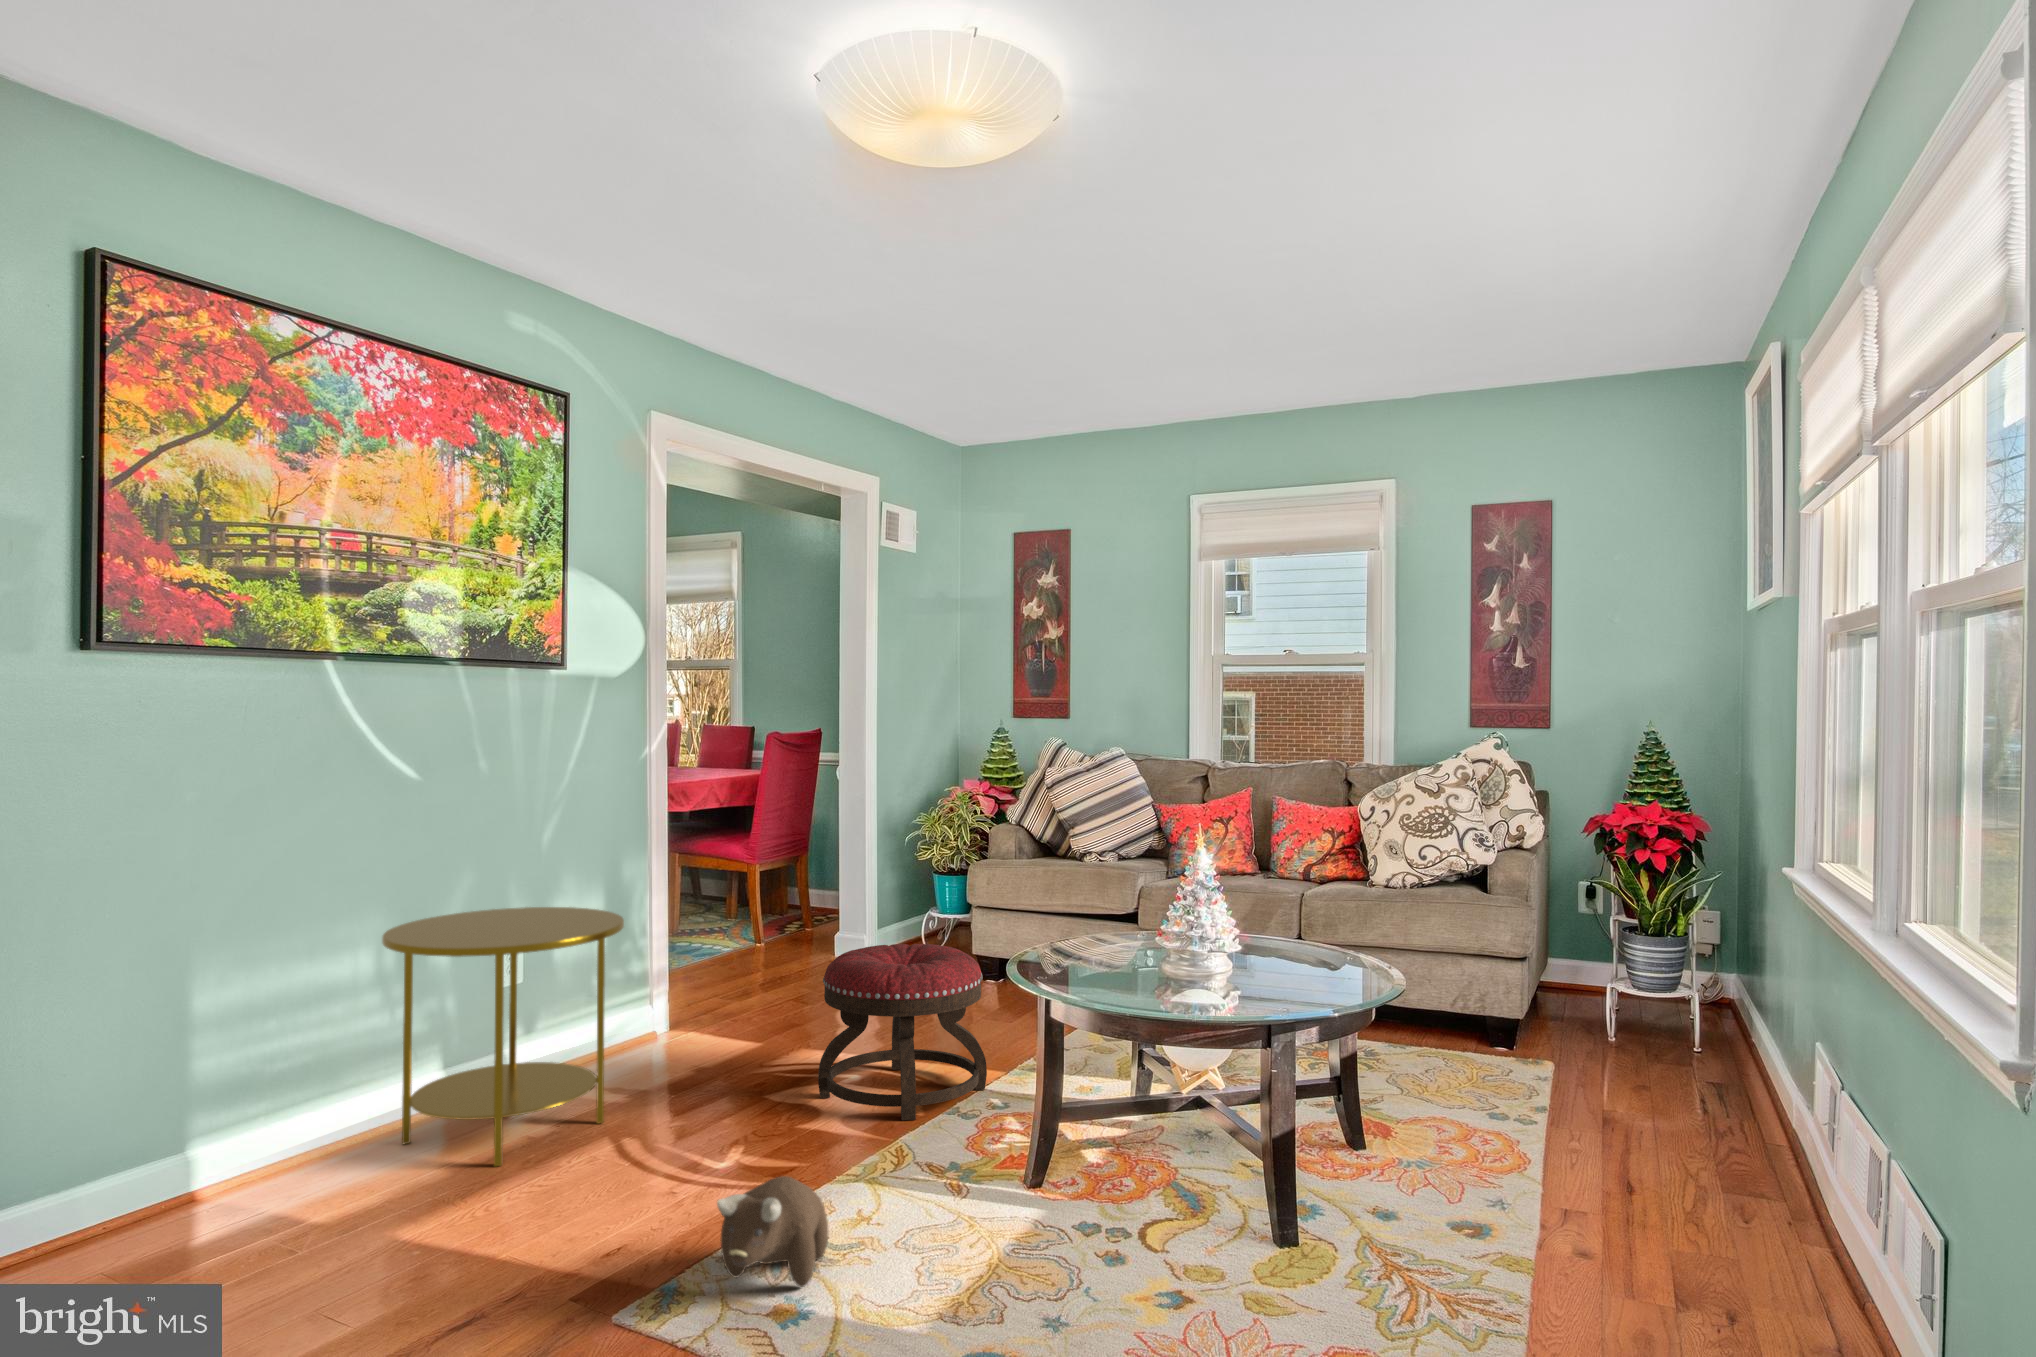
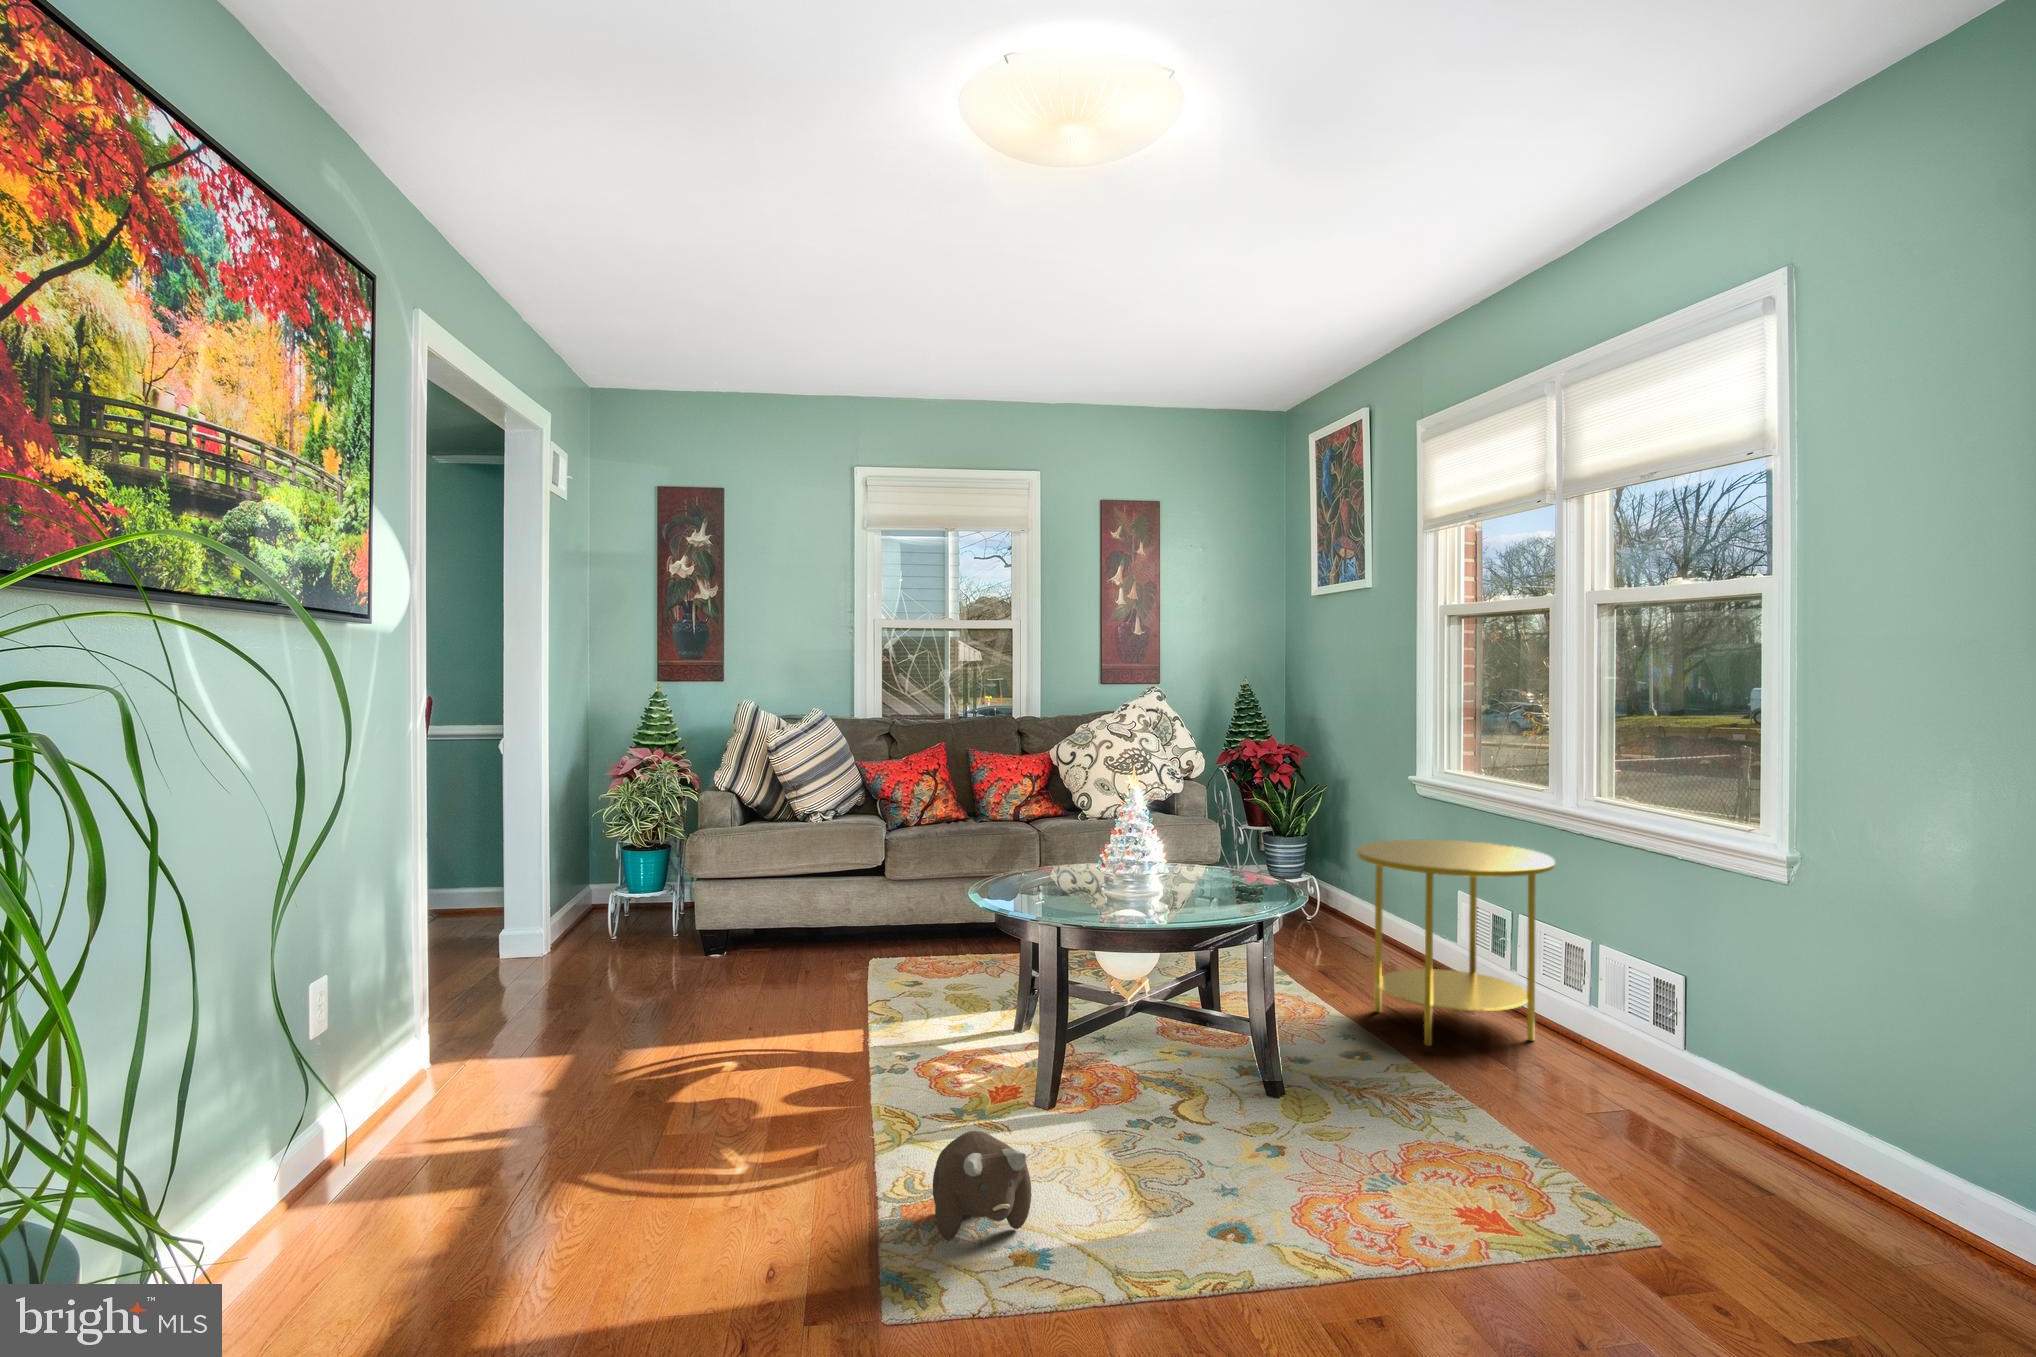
side table: present [382,907,624,1166] -> present [1356,839,1555,1046]
ottoman: present [818,944,987,1120] -> none [733,907,895,1080]

